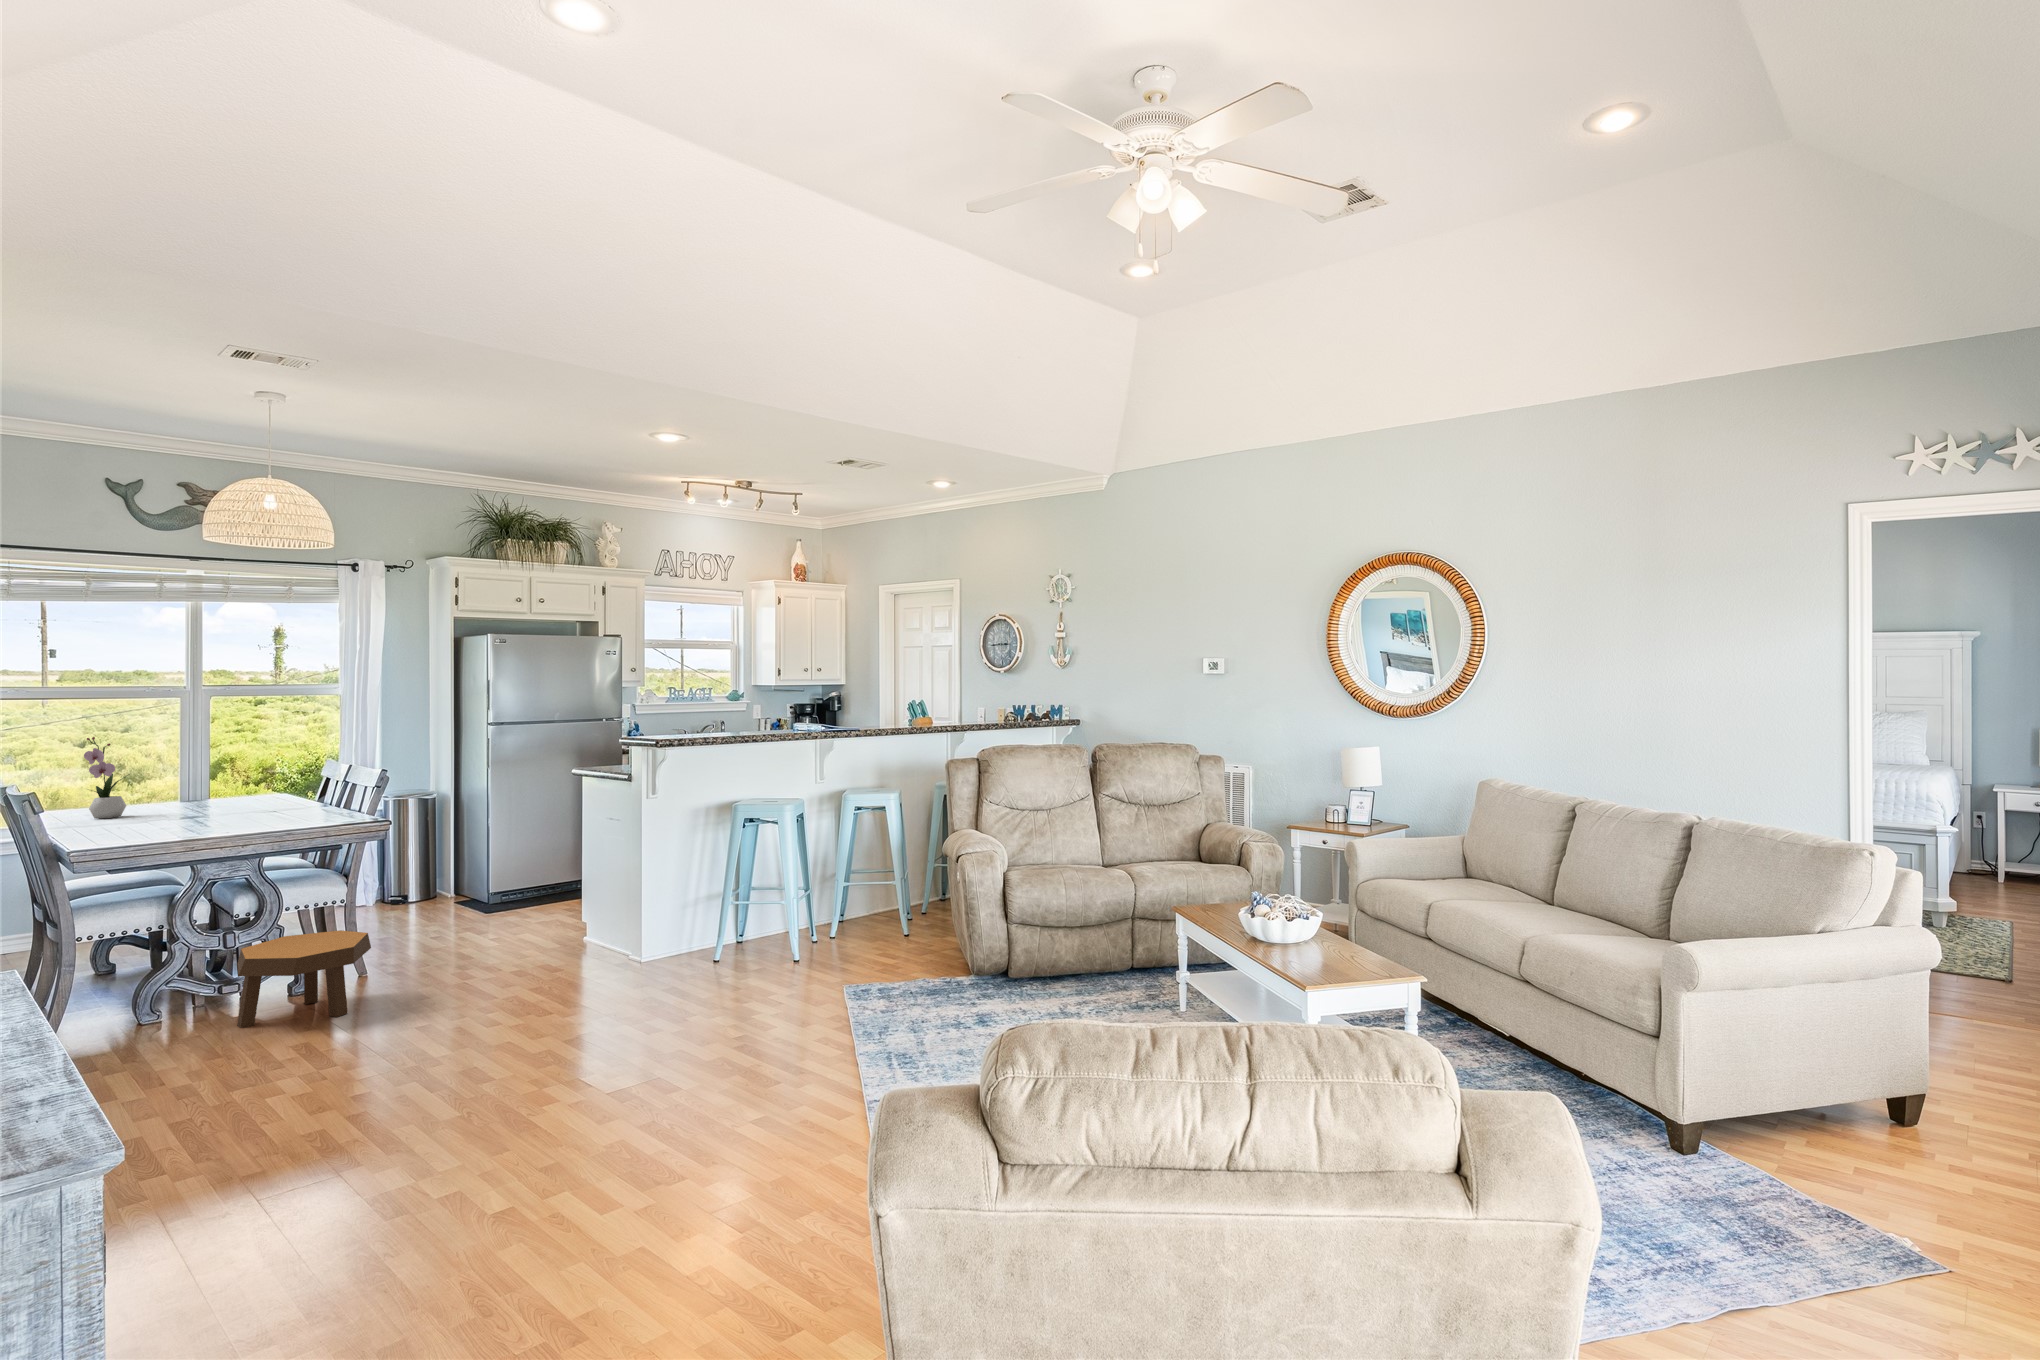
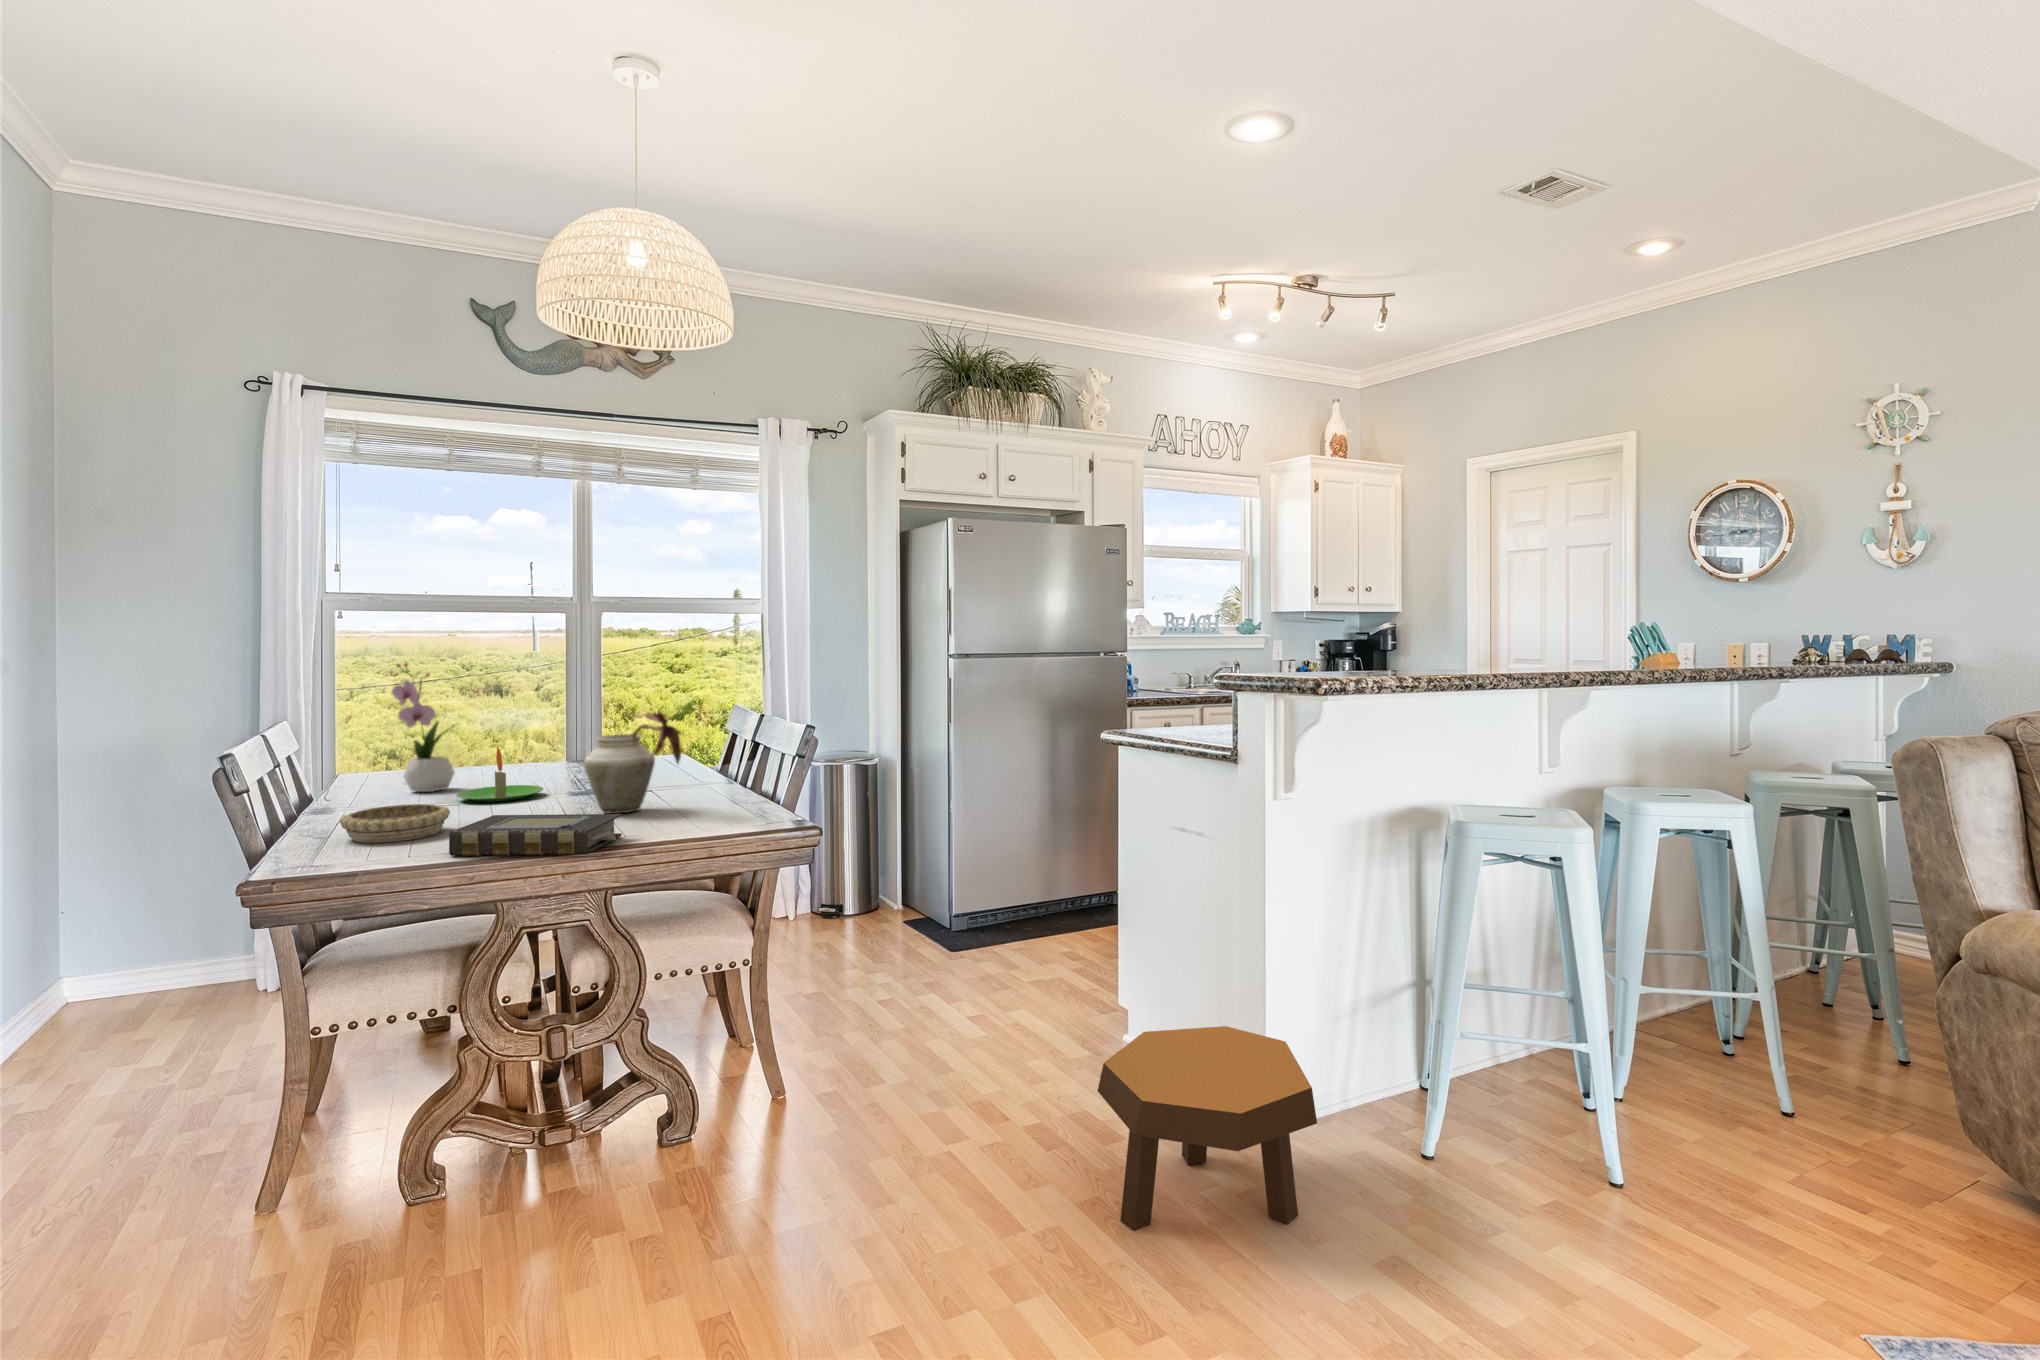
vase: none [239,760,305,820] -> present [584,712,681,814]
candle: none [138,787,199,820] -> present [456,748,543,802]
book: none [172,814,272,837] -> present [449,814,621,856]
decorative bowl: none [87,817,156,837] -> present [340,804,450,843]
footstool: present [237,930,371,1028] -> present [1098,1026,1317,1231]

